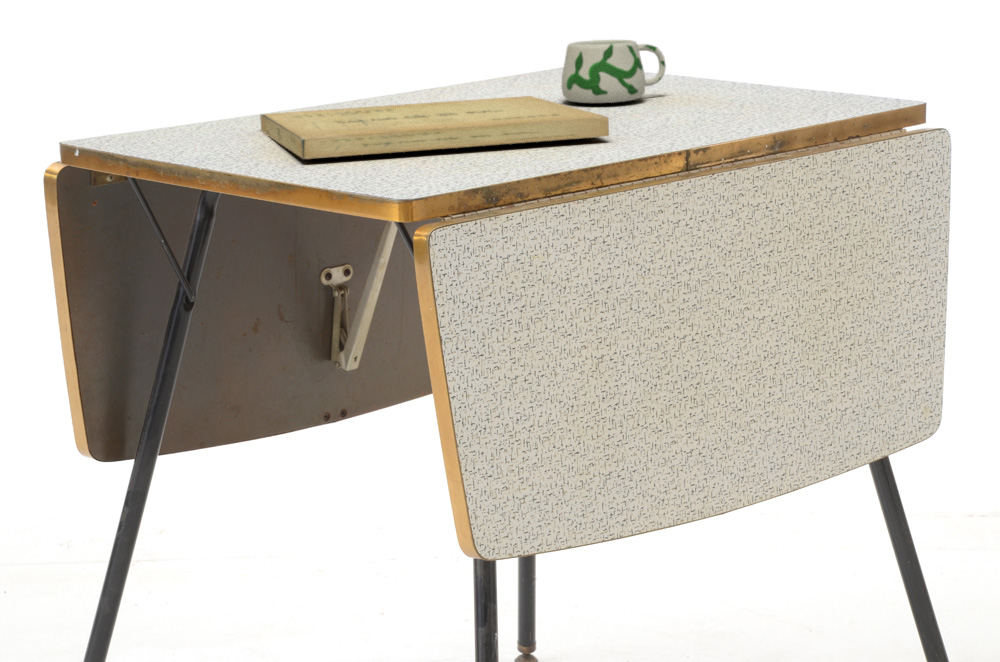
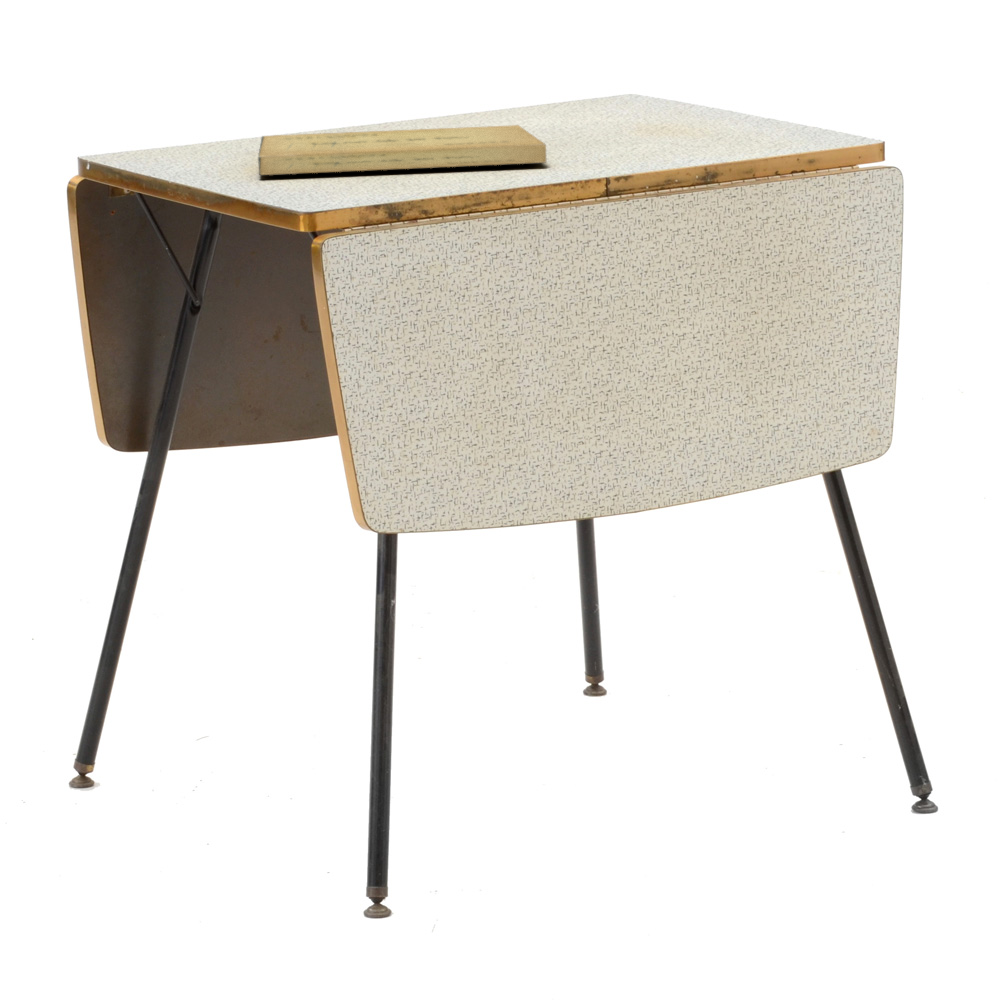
mug: present [562,40,666,103] -> none [557,74,661,133]

